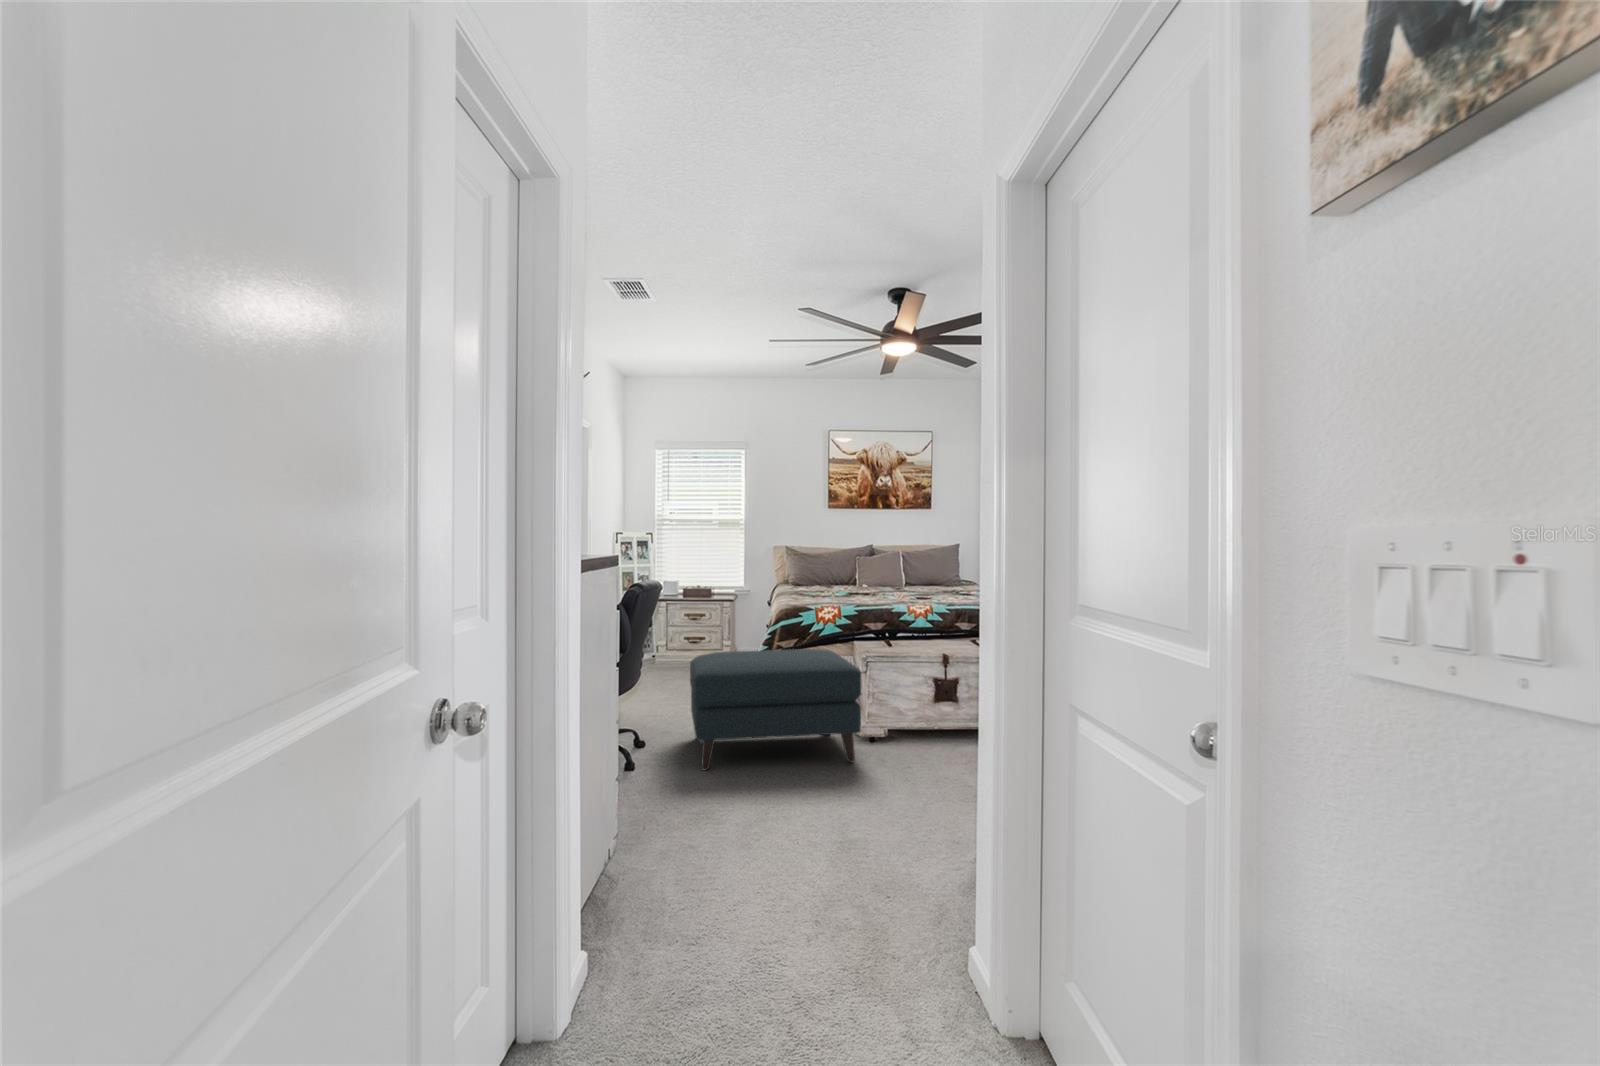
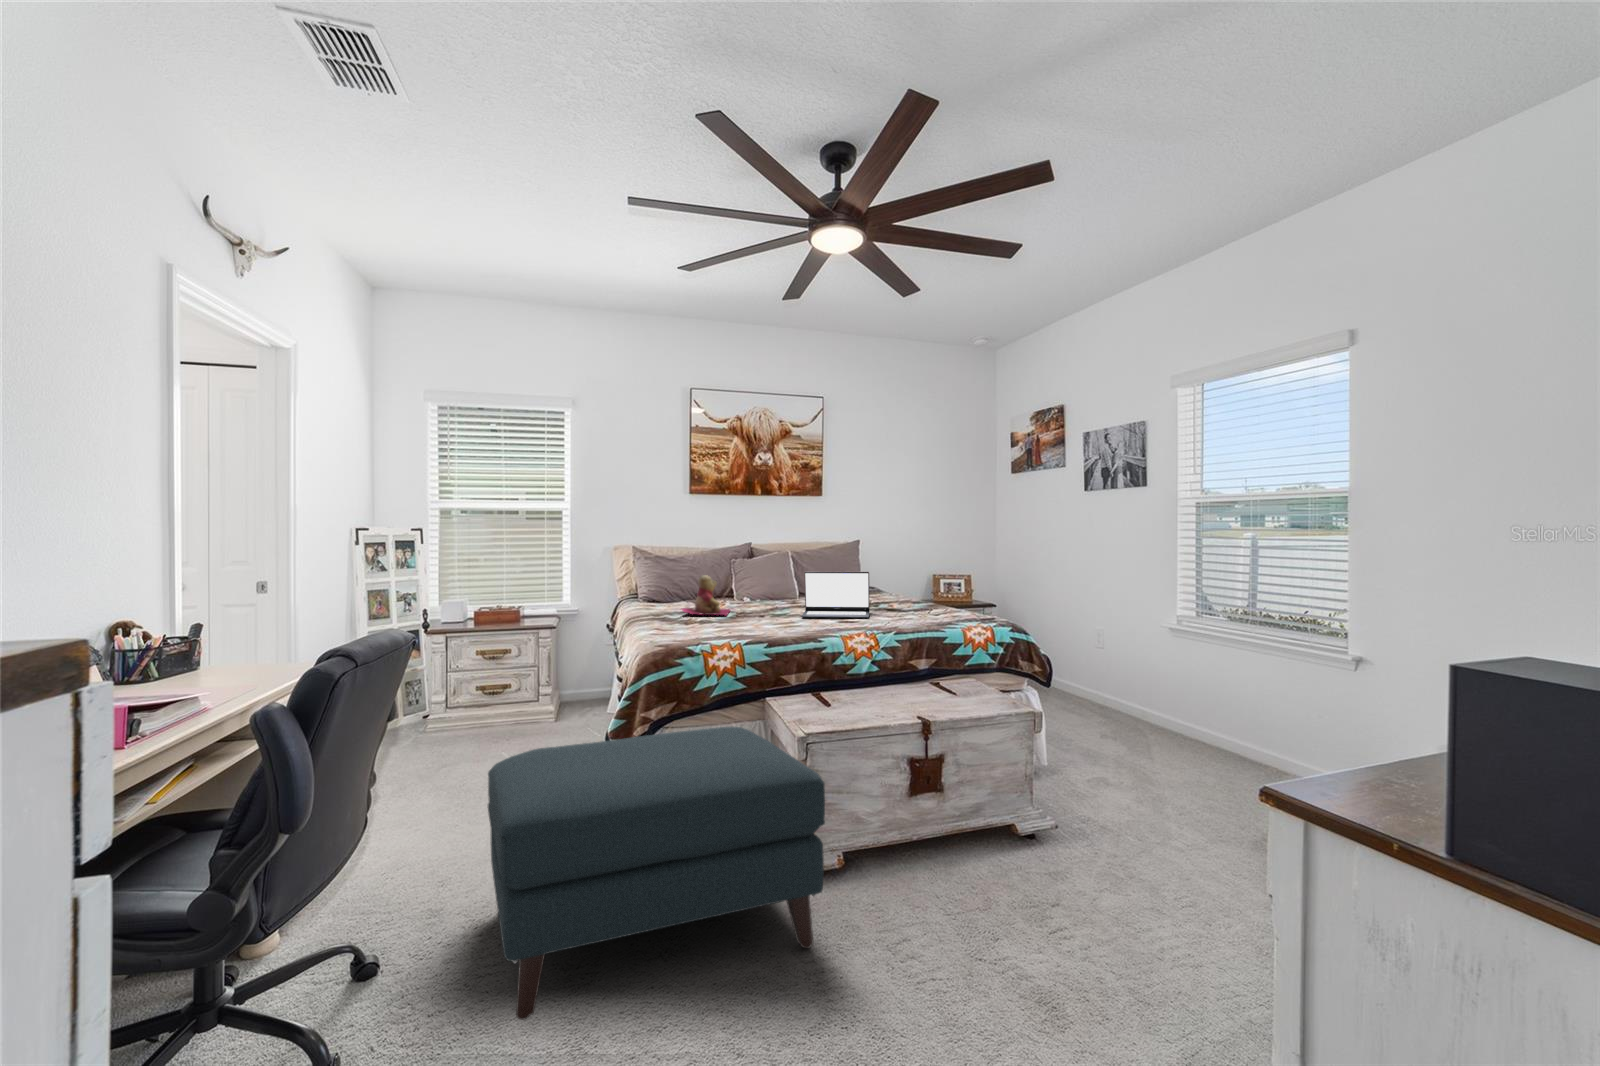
laptop: none [895,564,947,596] -> present [801,571,870,618]
teddy bear: none [814,565,851,594] -> present [682,575,730,616]

